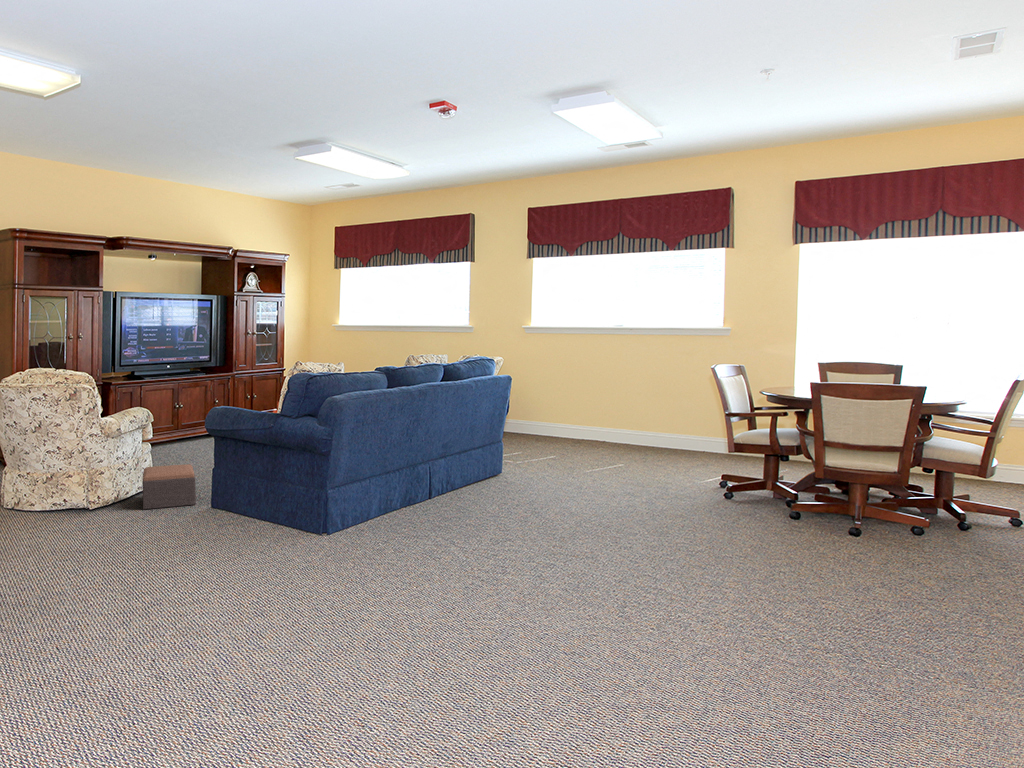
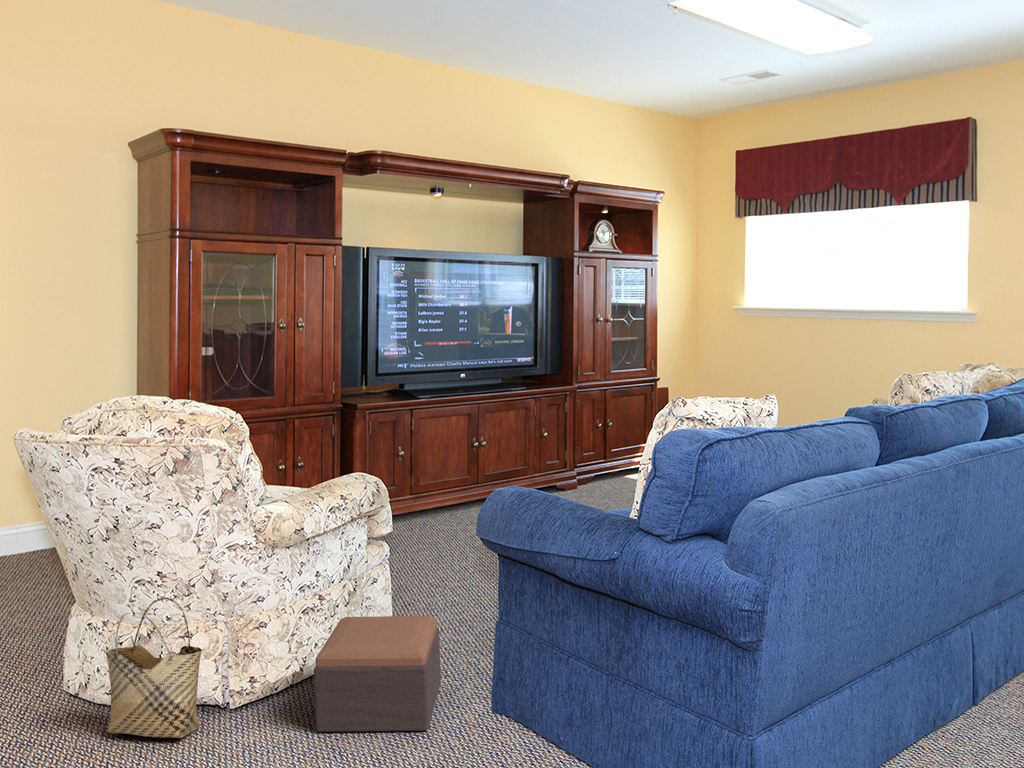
woven basket: none [34,457,85,518] -> present [105,597,202,738]

